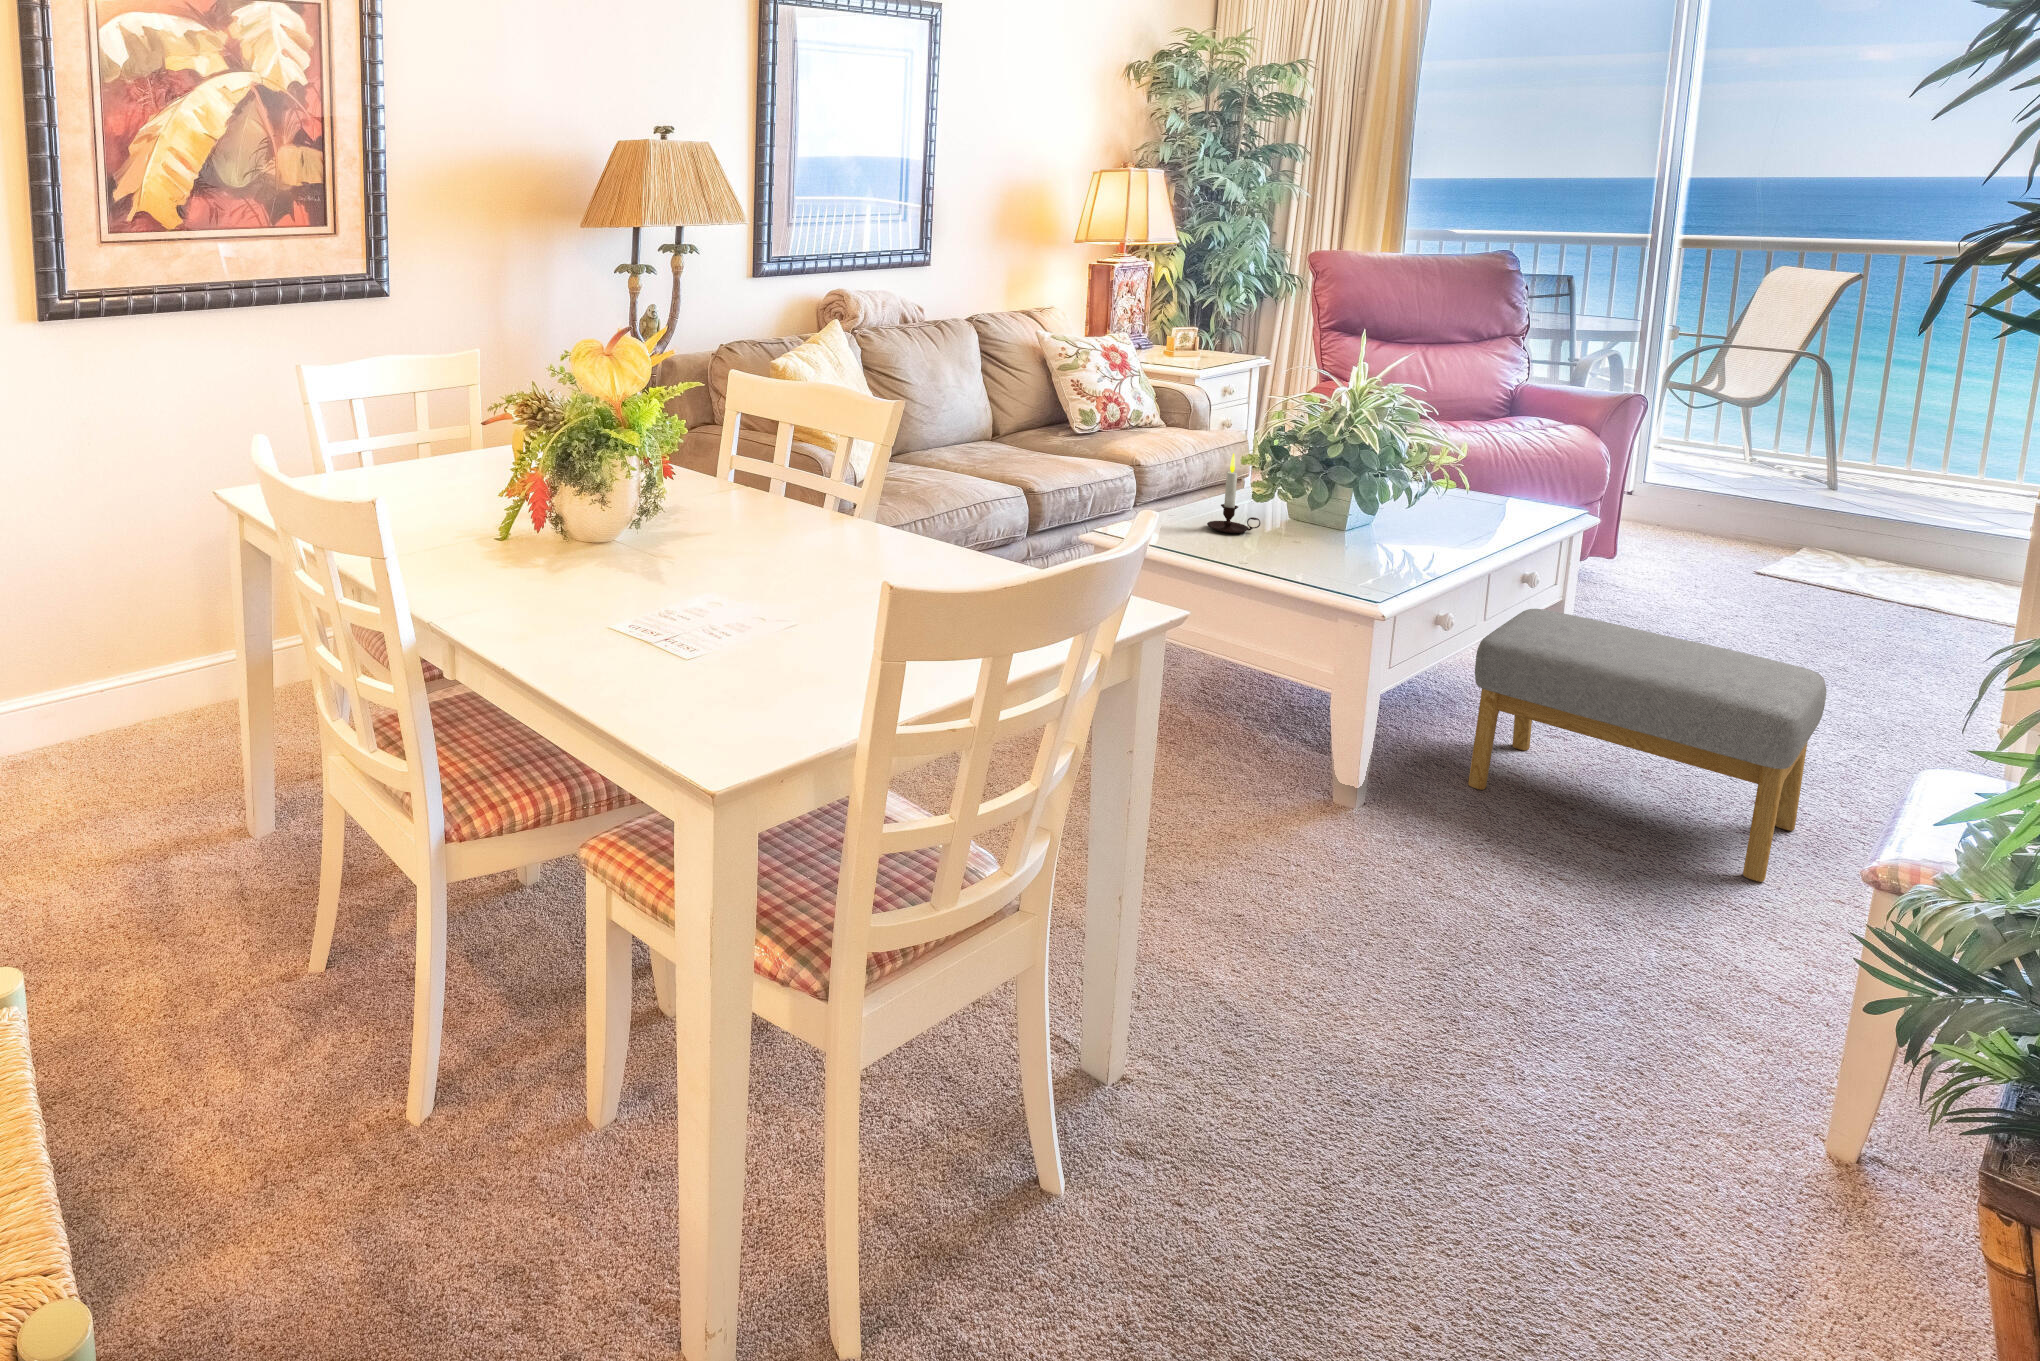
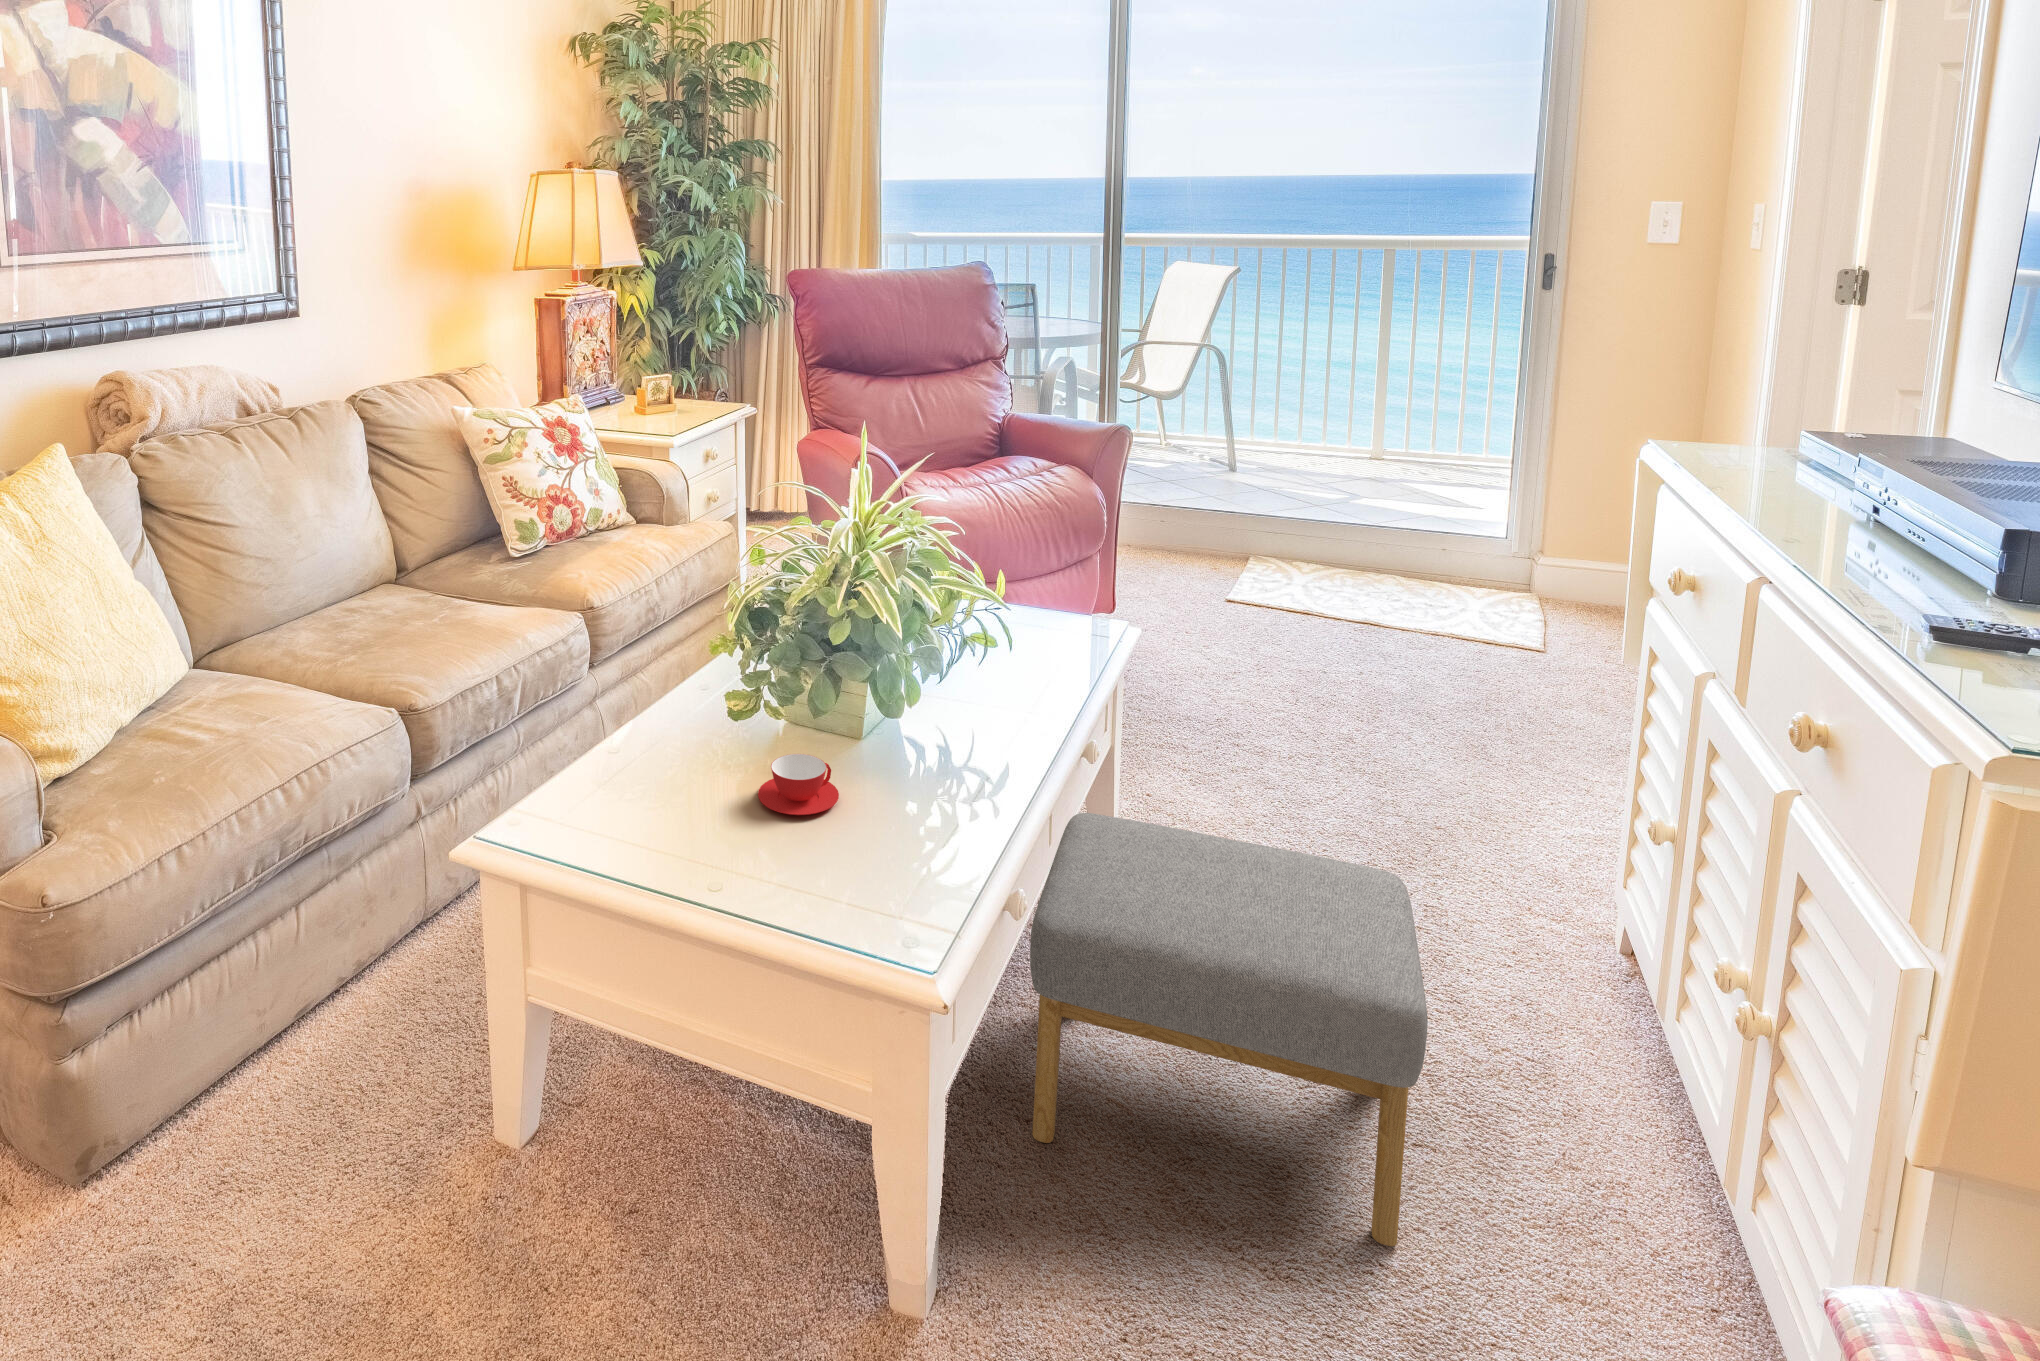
candle: present [1207,453,1260,533] -> none [661,640,735,771]
teacup: none [1277,527,1336,557] -> present [758,754,839,815]

